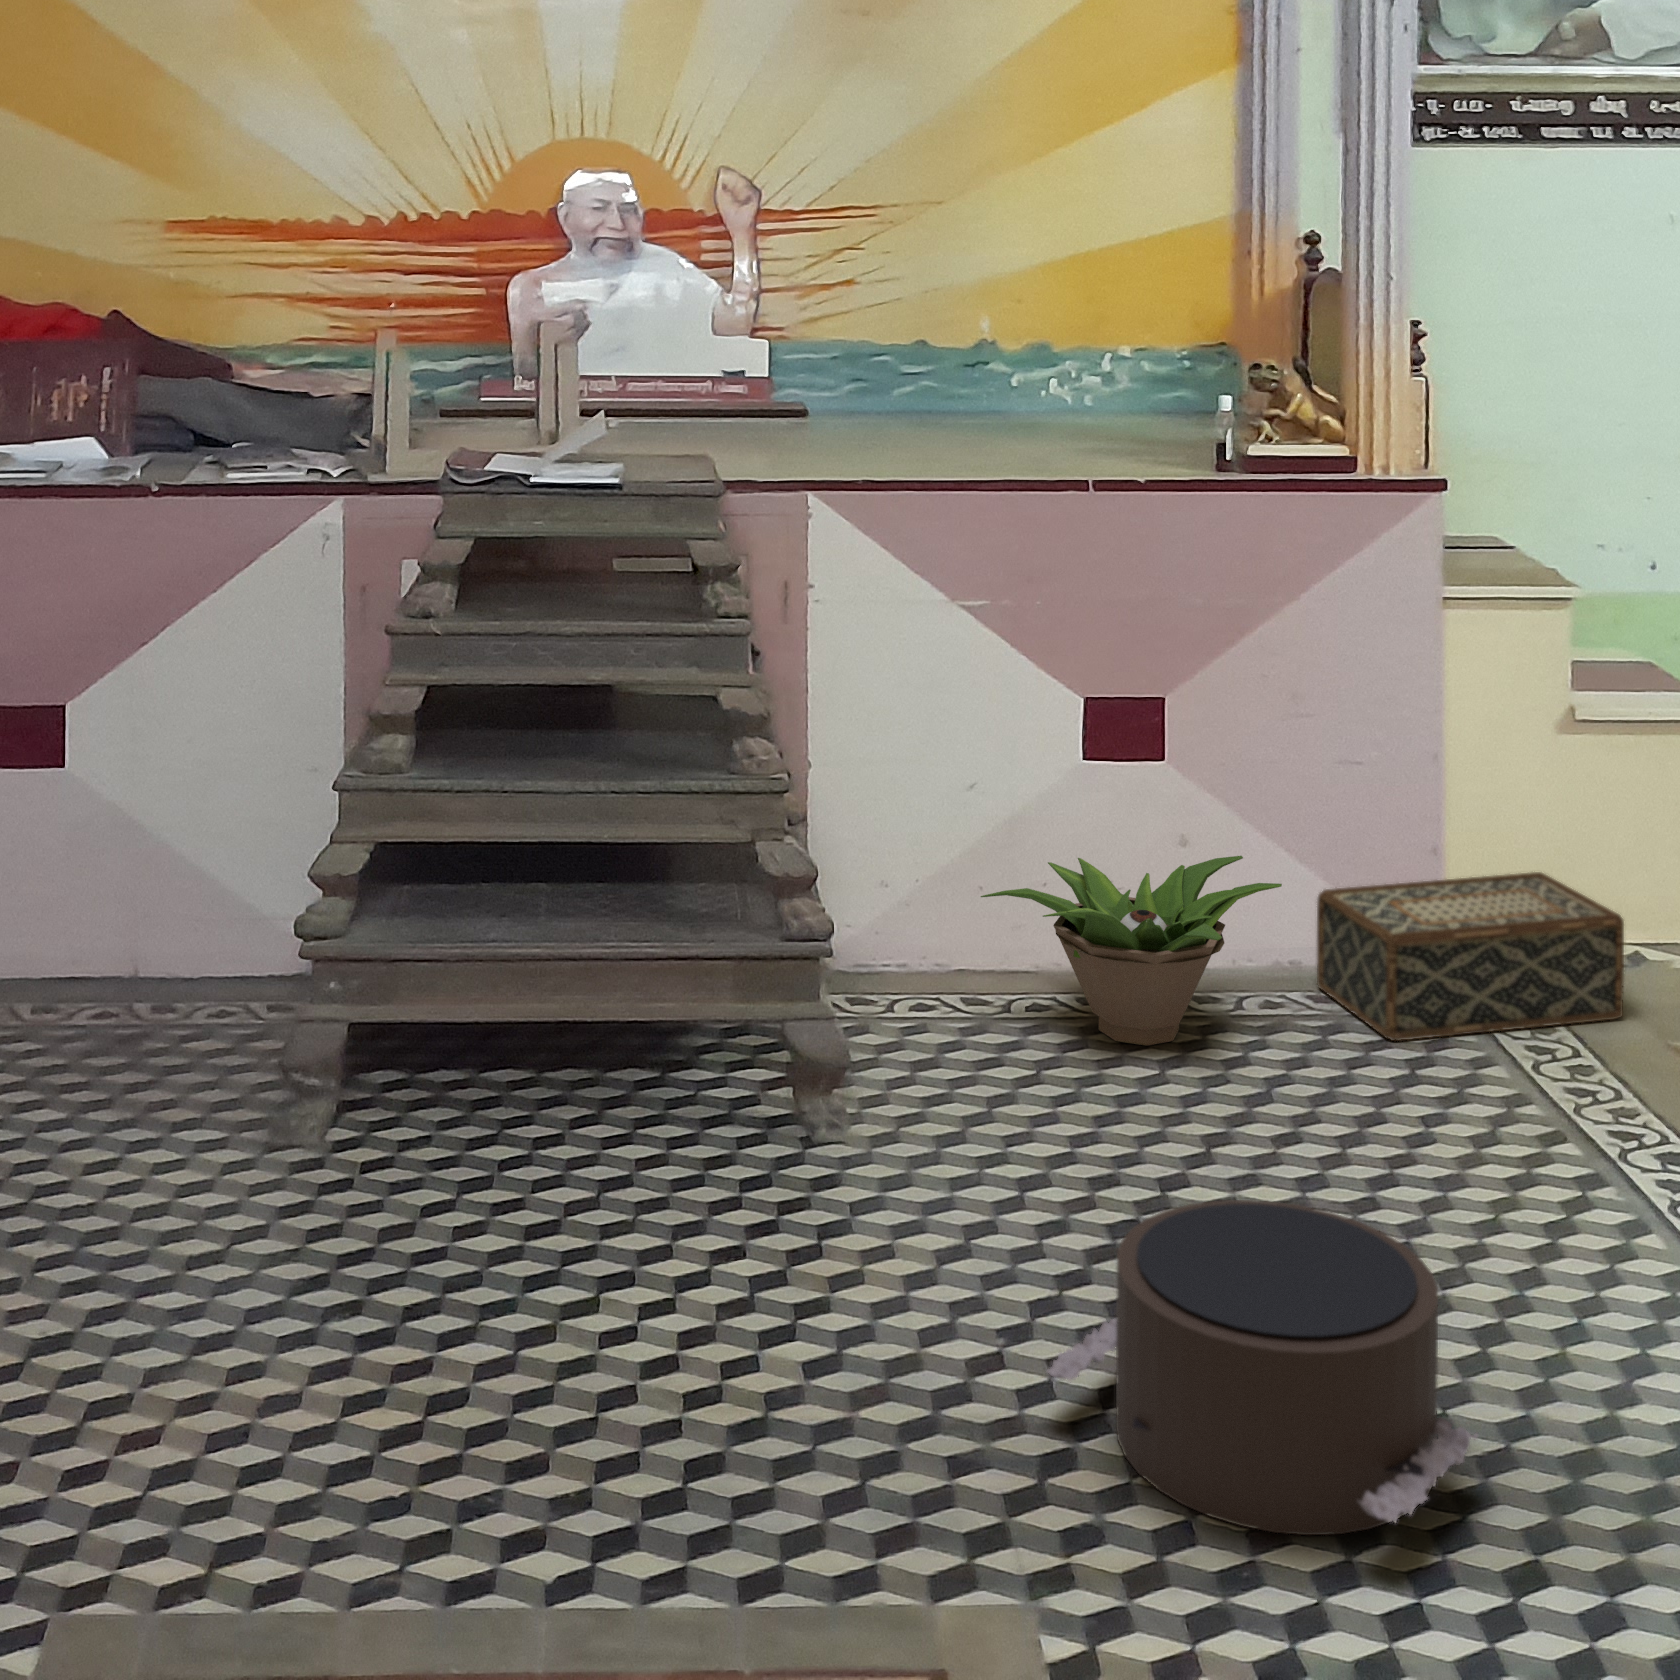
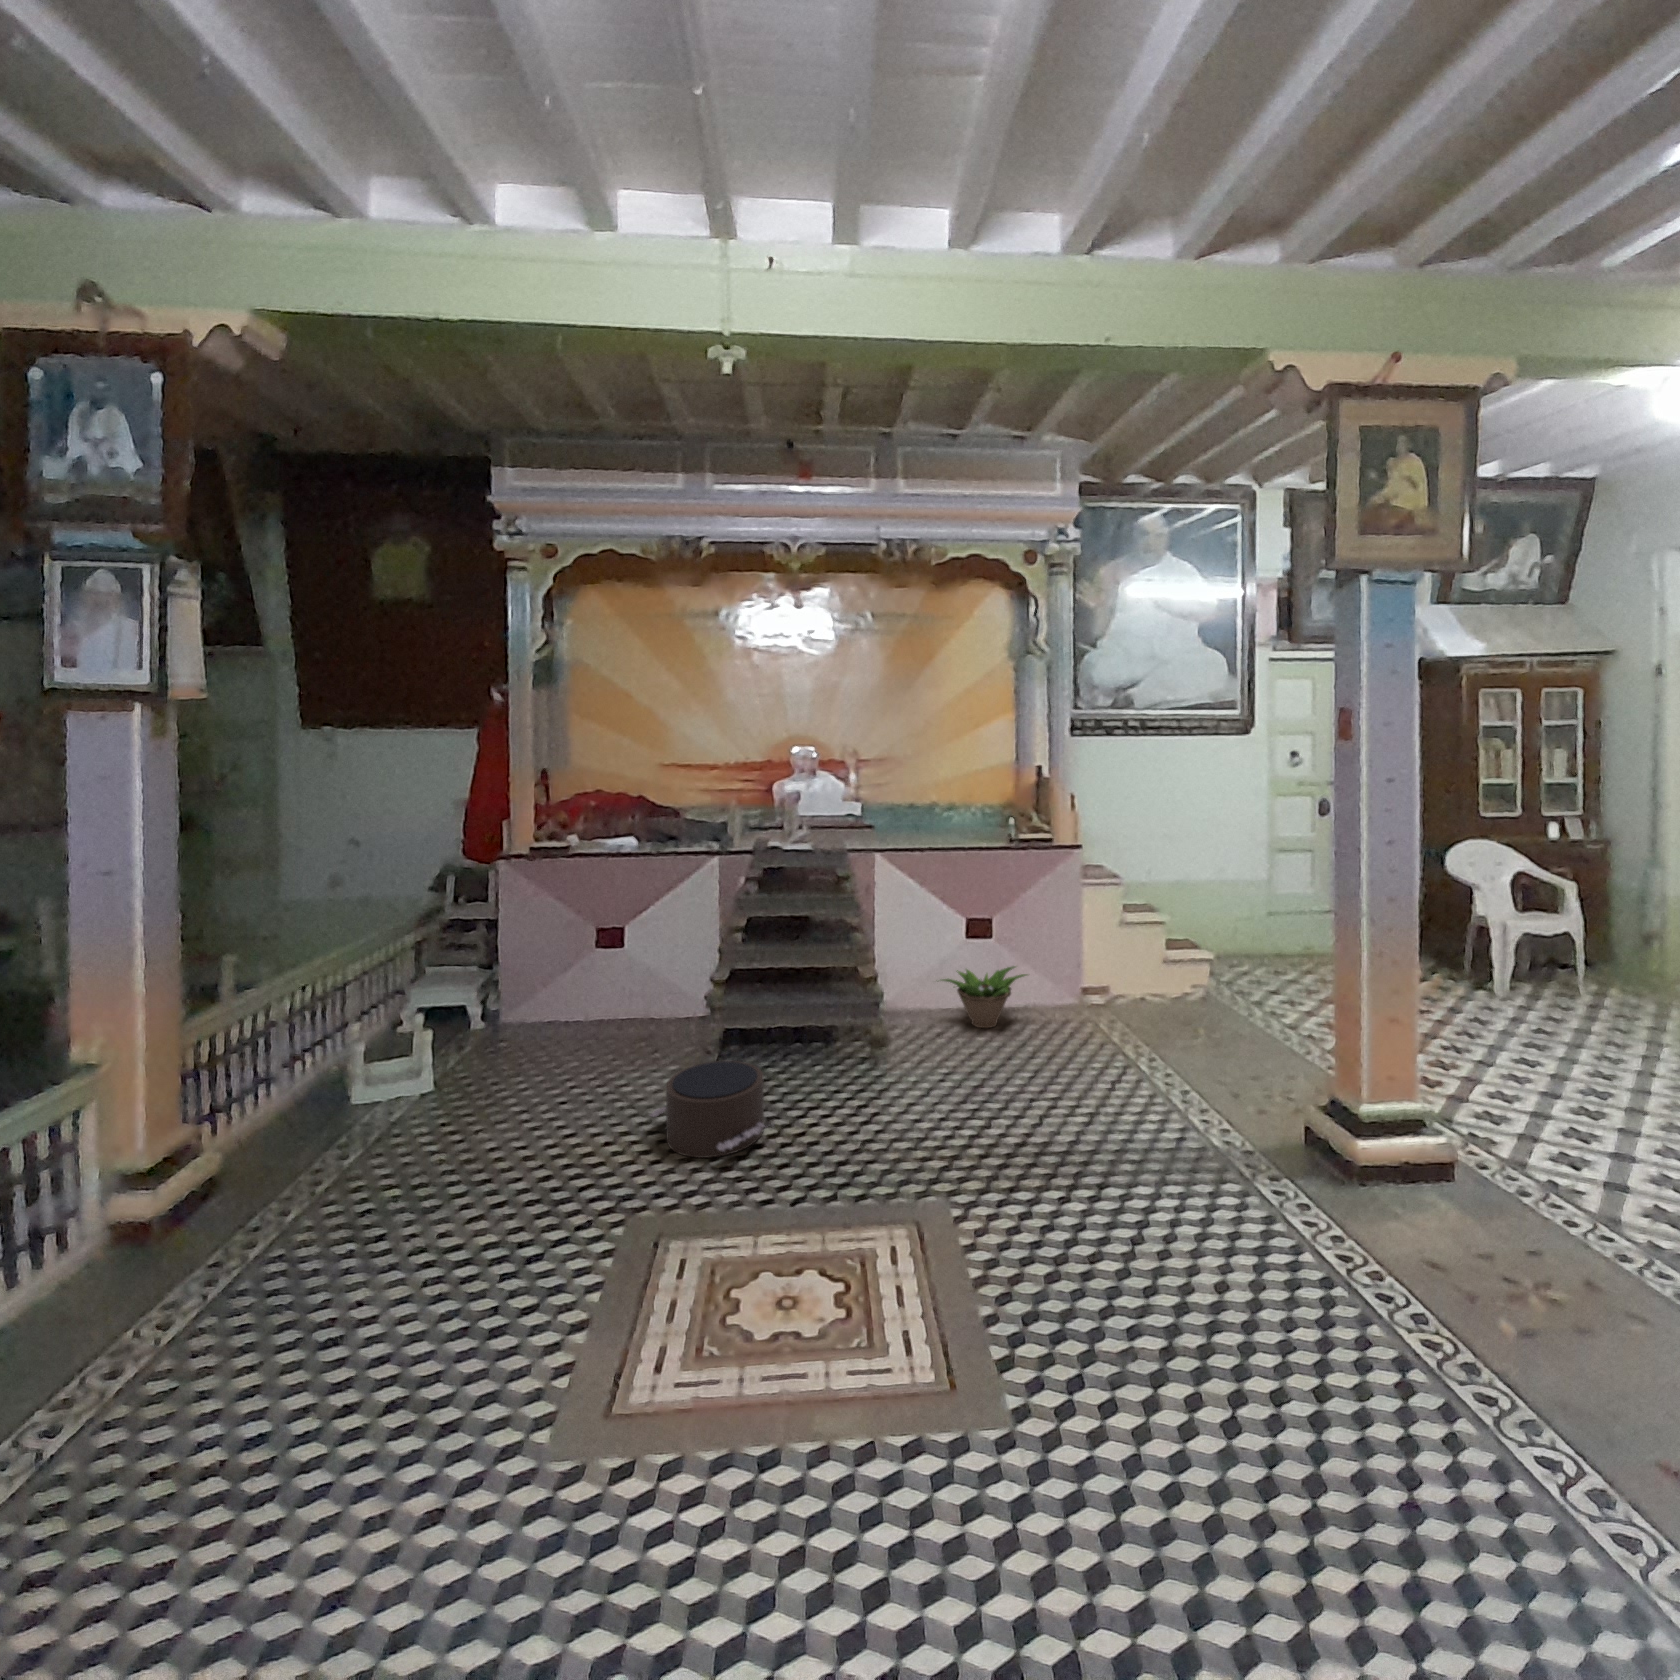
woven basket: present [1317,872,1624,1041] -> none [1042,968,1137,1024]
pouf: present [1047,1200,1478,1535] -> present [650,1061,765,1158]

